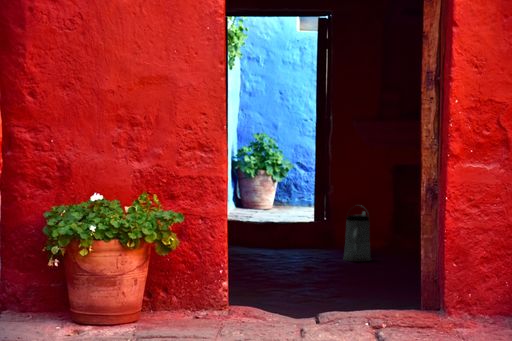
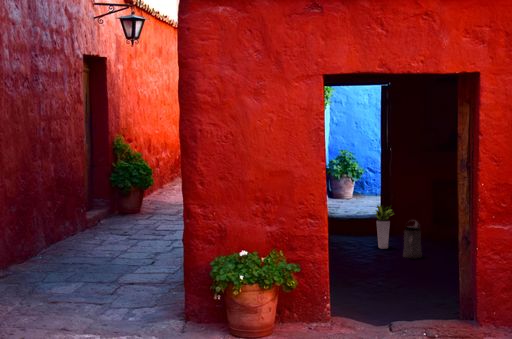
planter: none [300,186,334,253] -> present [376,205,393,249]

